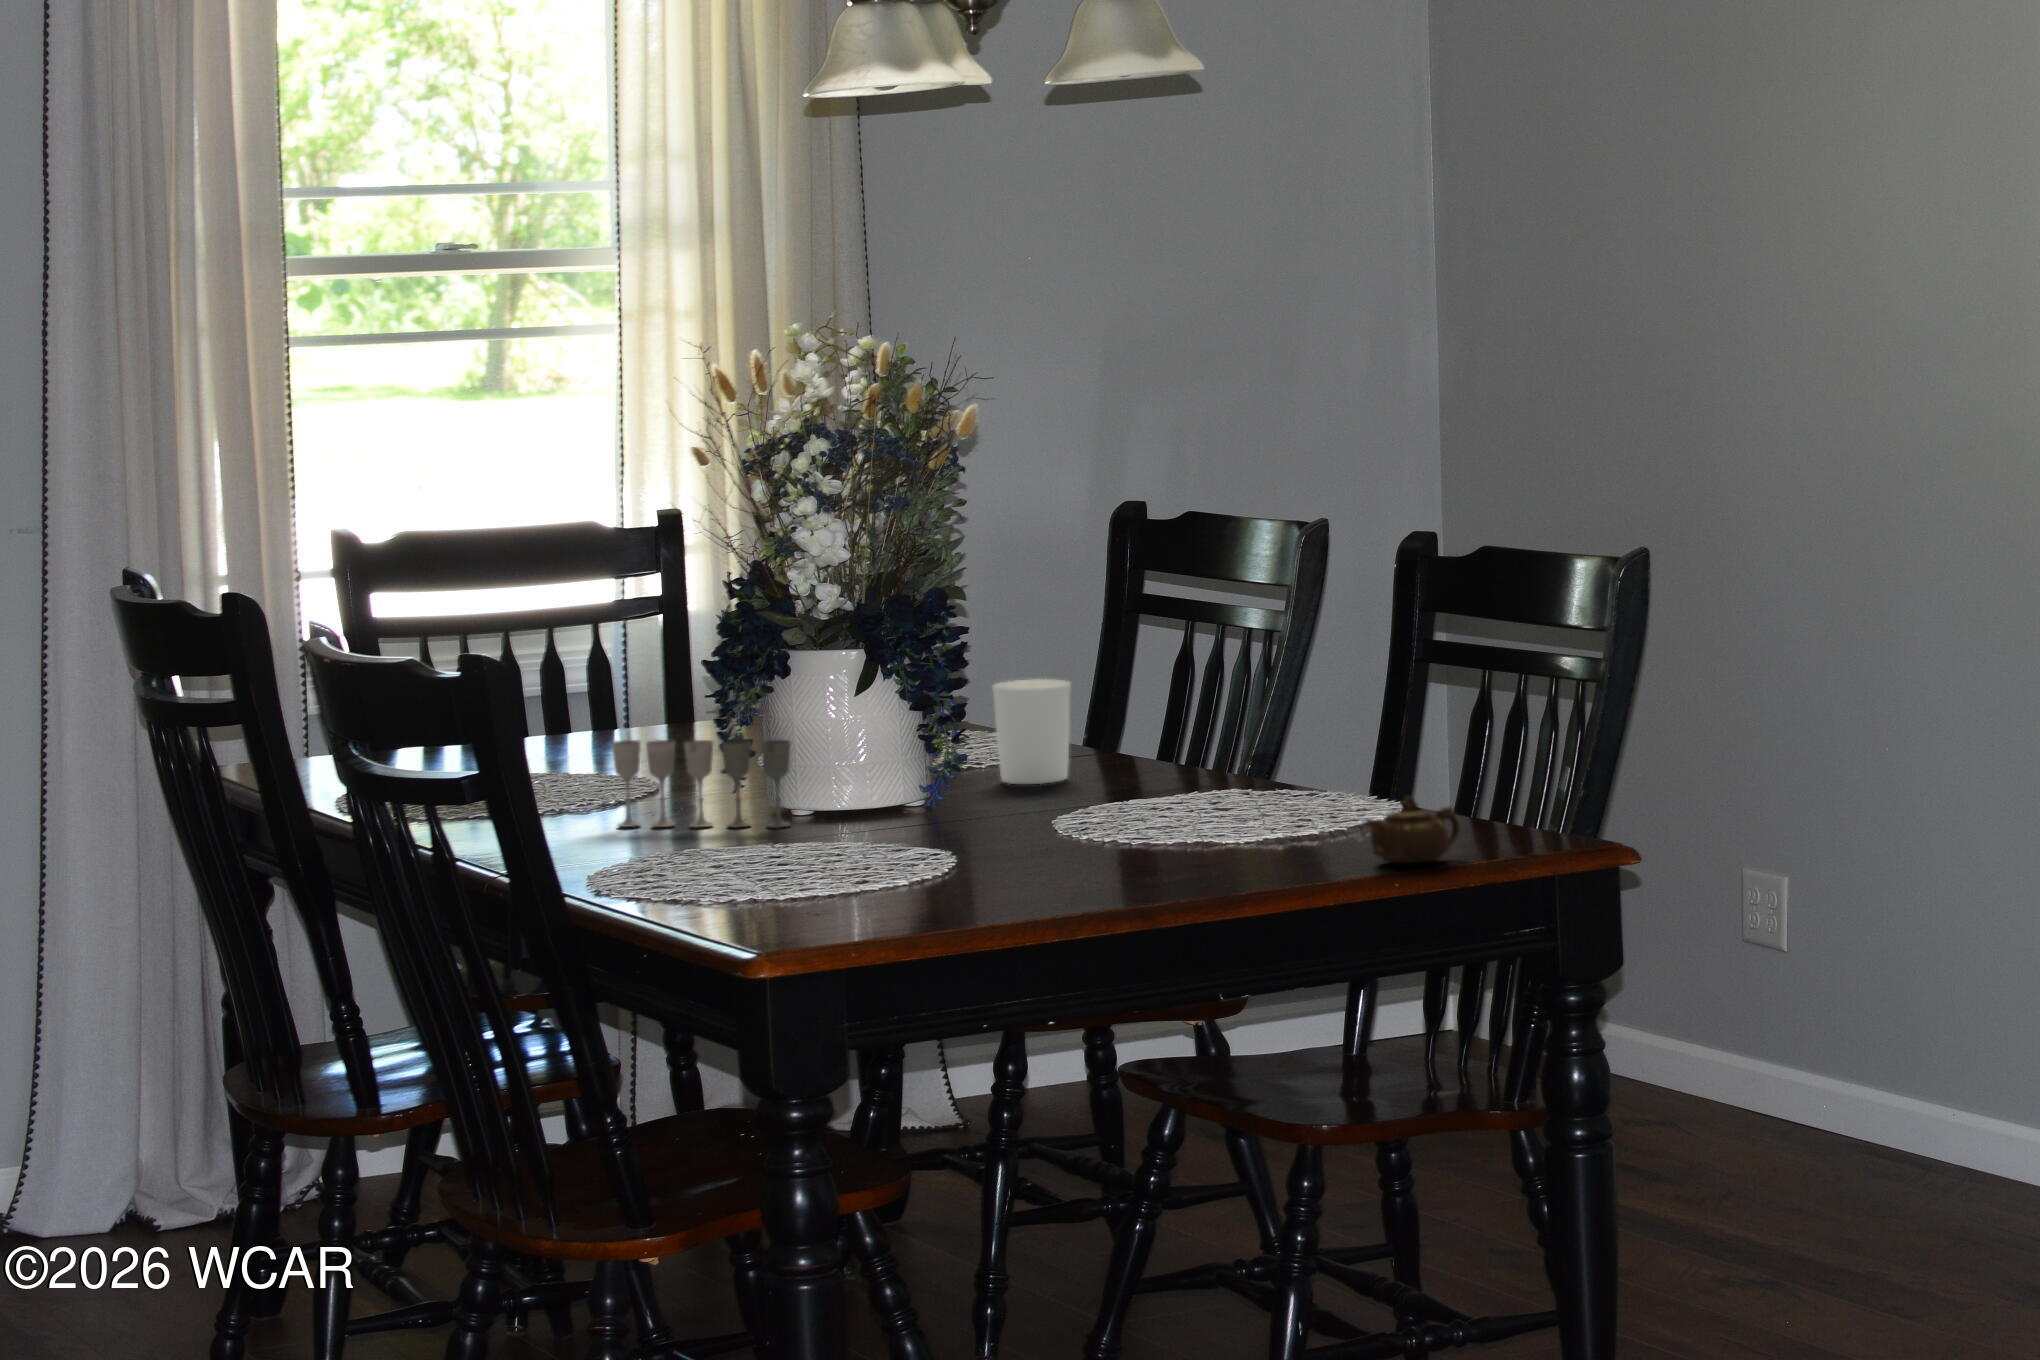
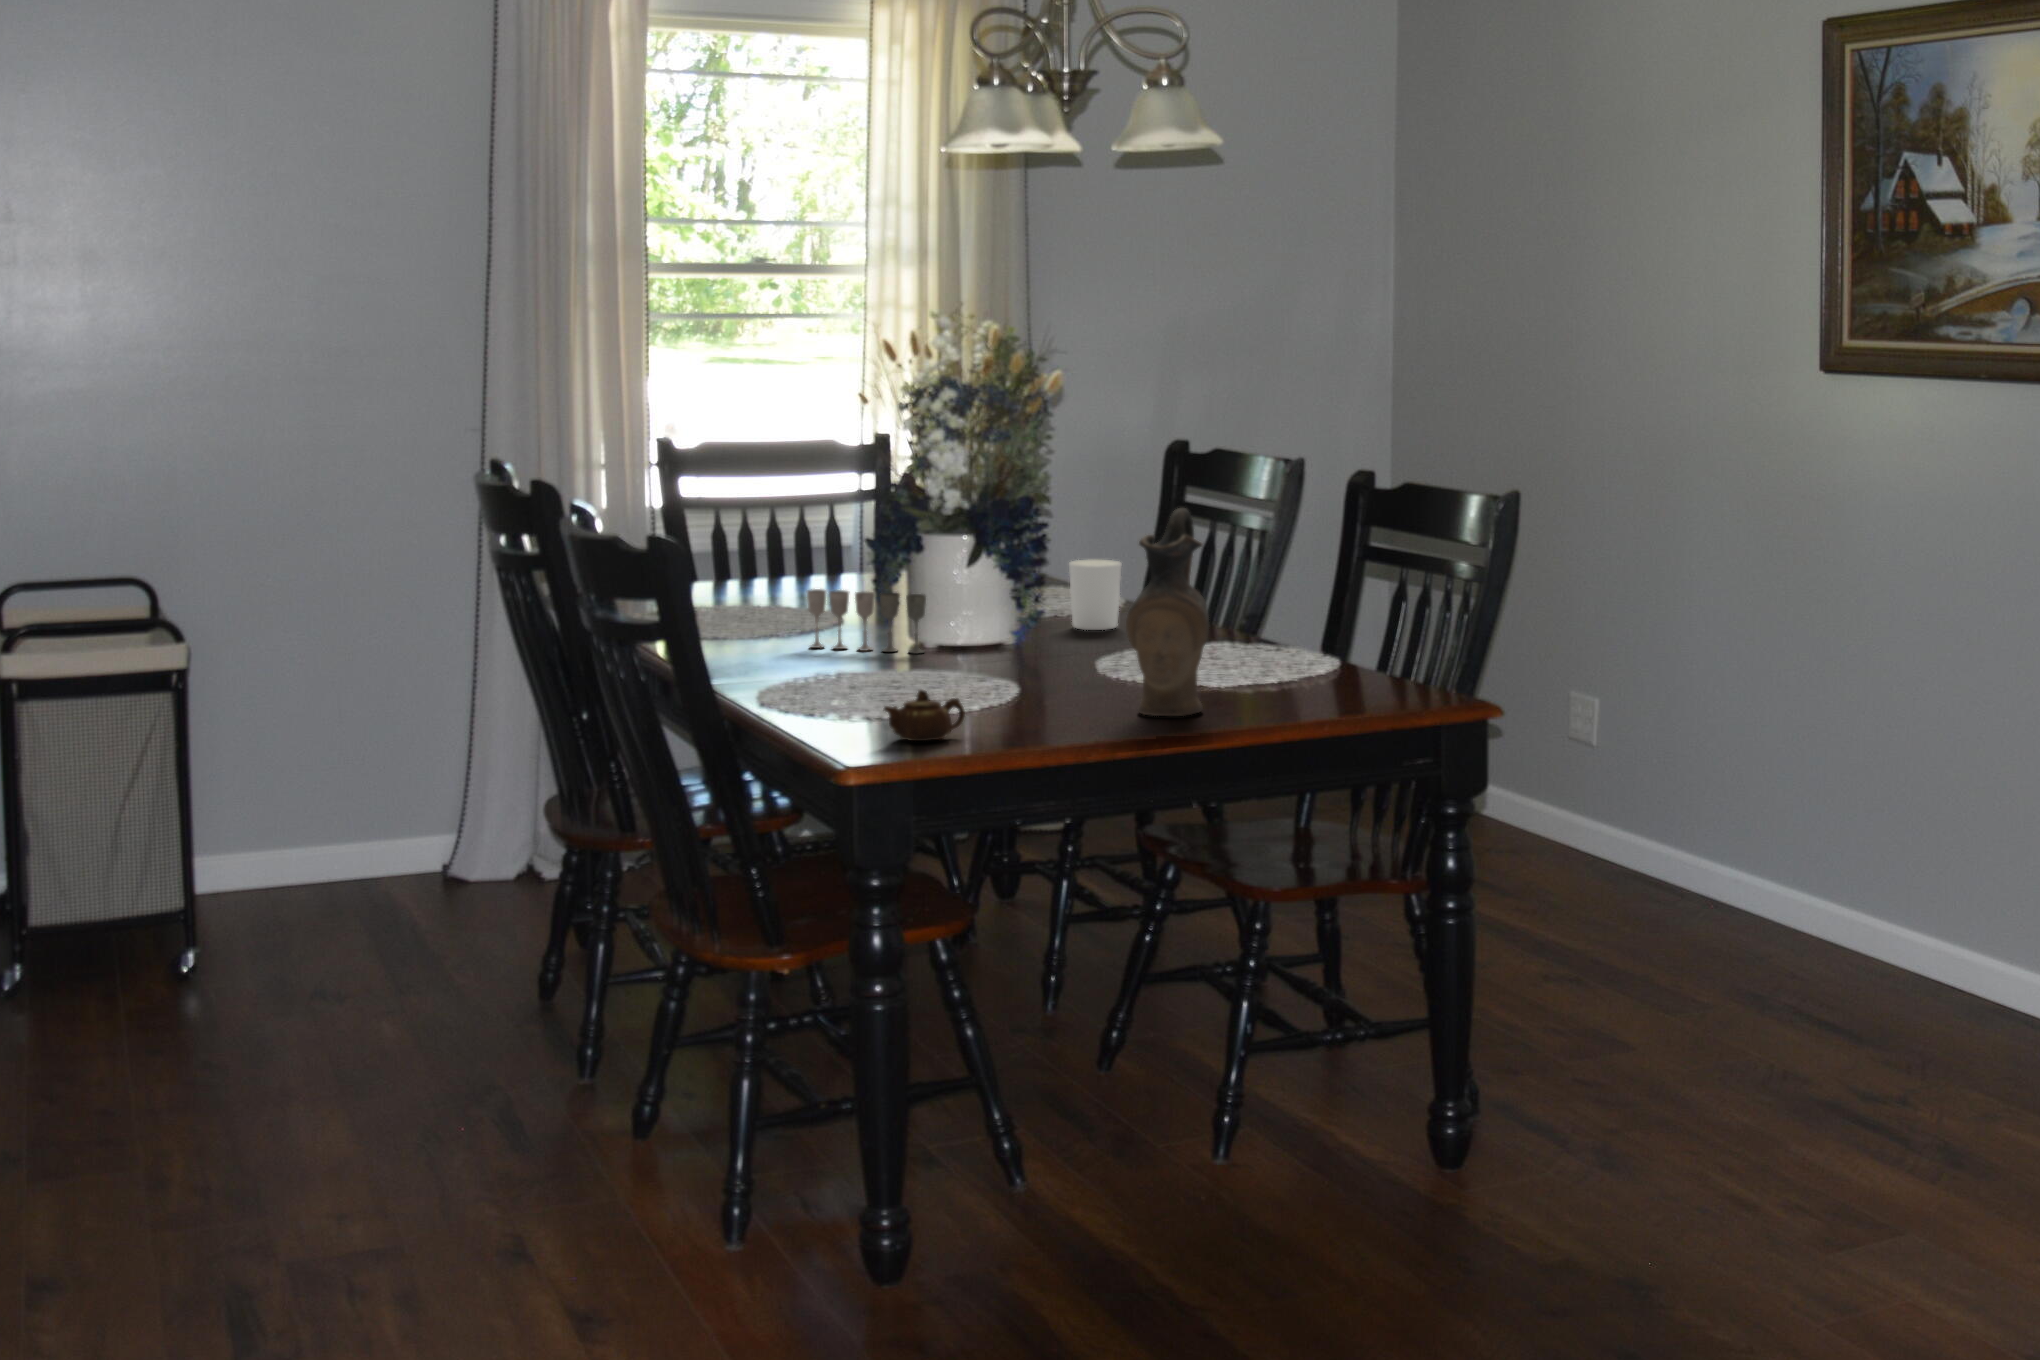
ceramic pitcher: none [1101,593,1219,891] -> present [1126,508,1209,716]
teapot: present [1365,797,1460,863] -> present [884,690,965,741]

